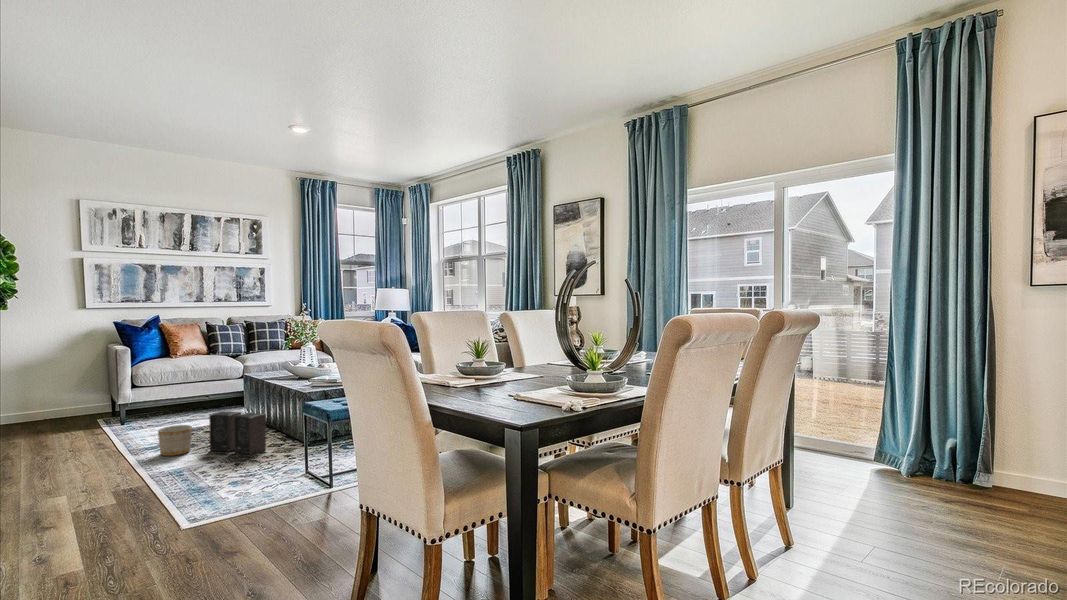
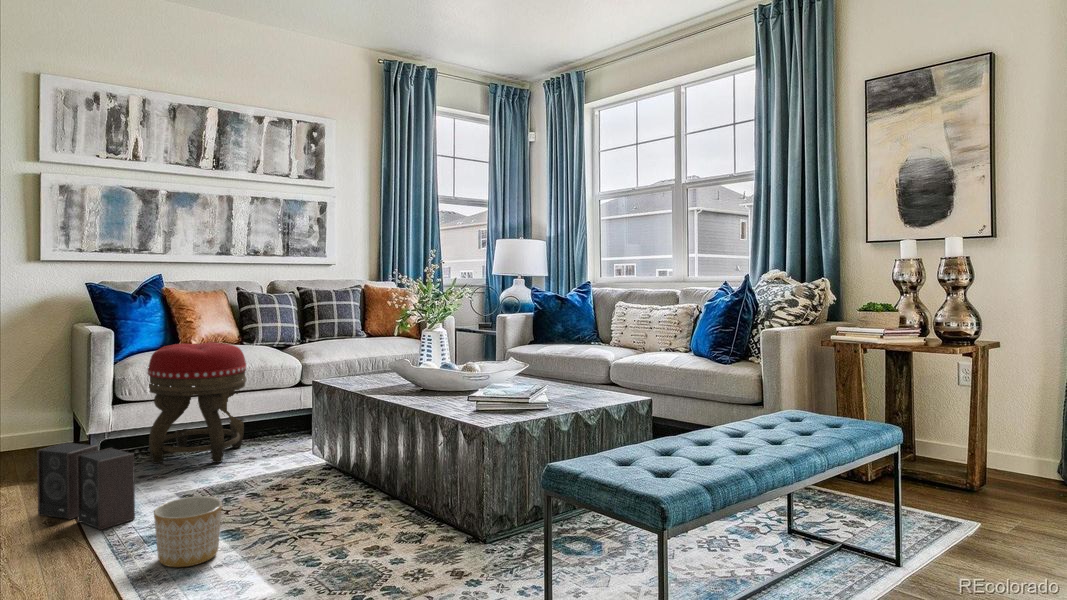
footstool: none [151,354,210,423] -> present [148,342,246,464]
speaker: present [209,411,266,454] -> present [37,442,135,530]

